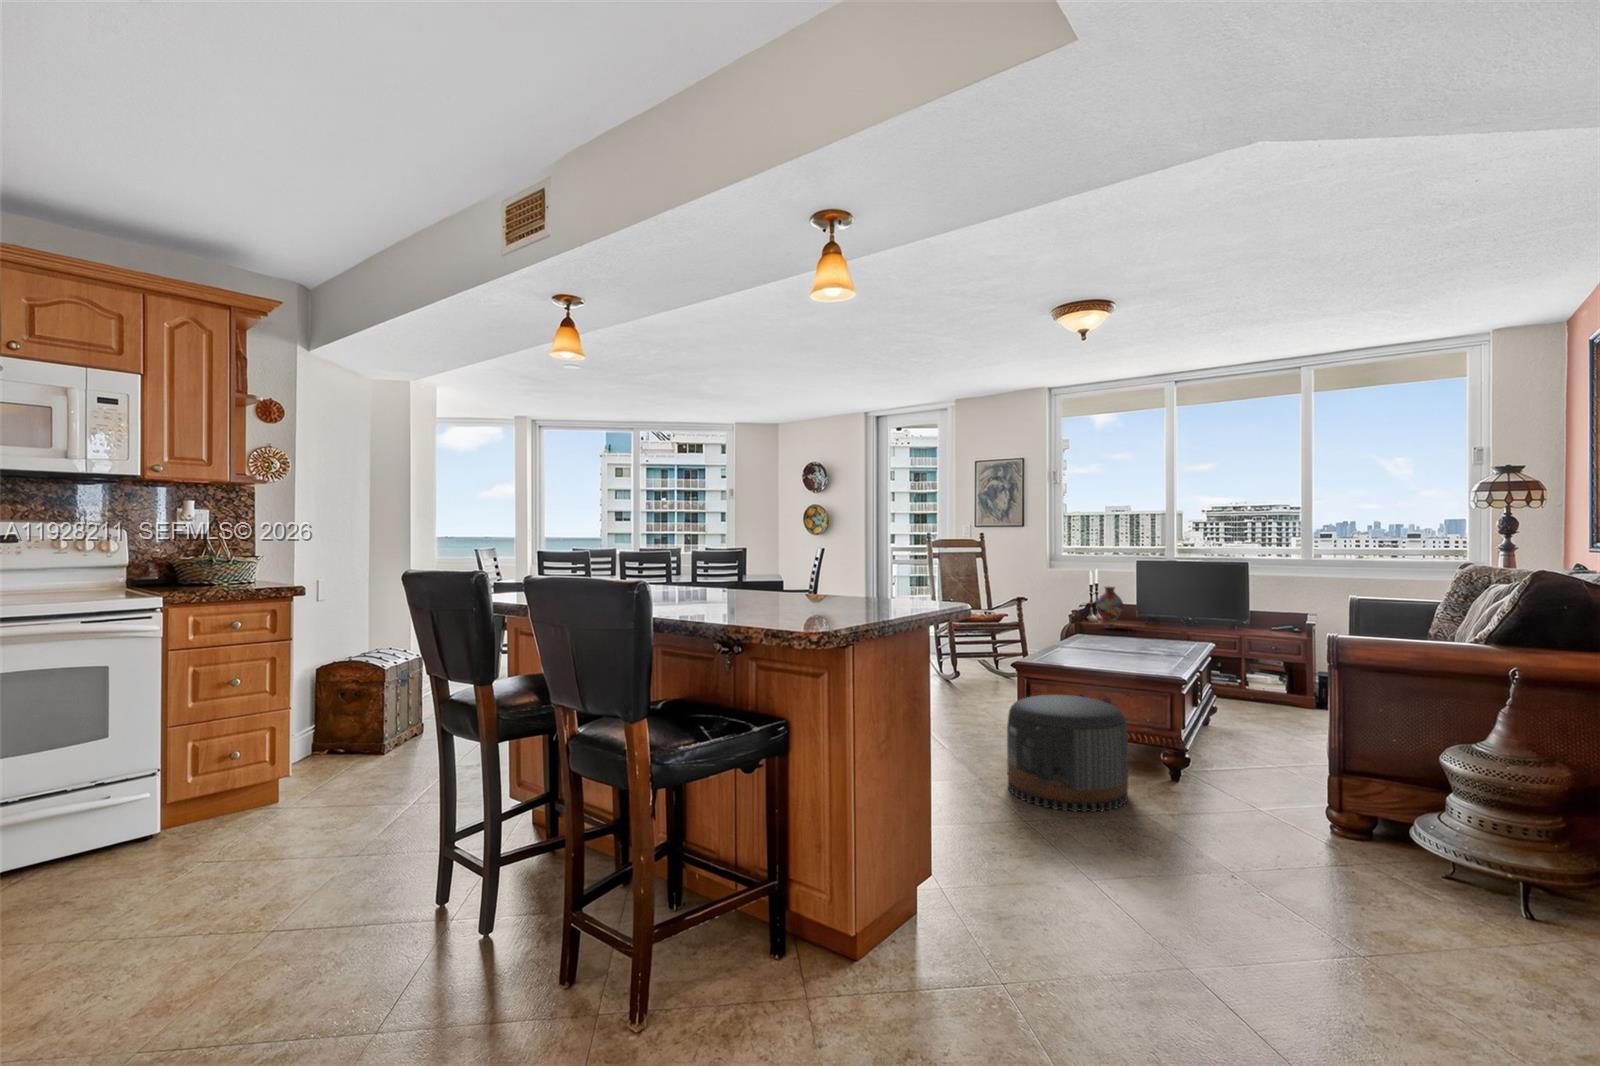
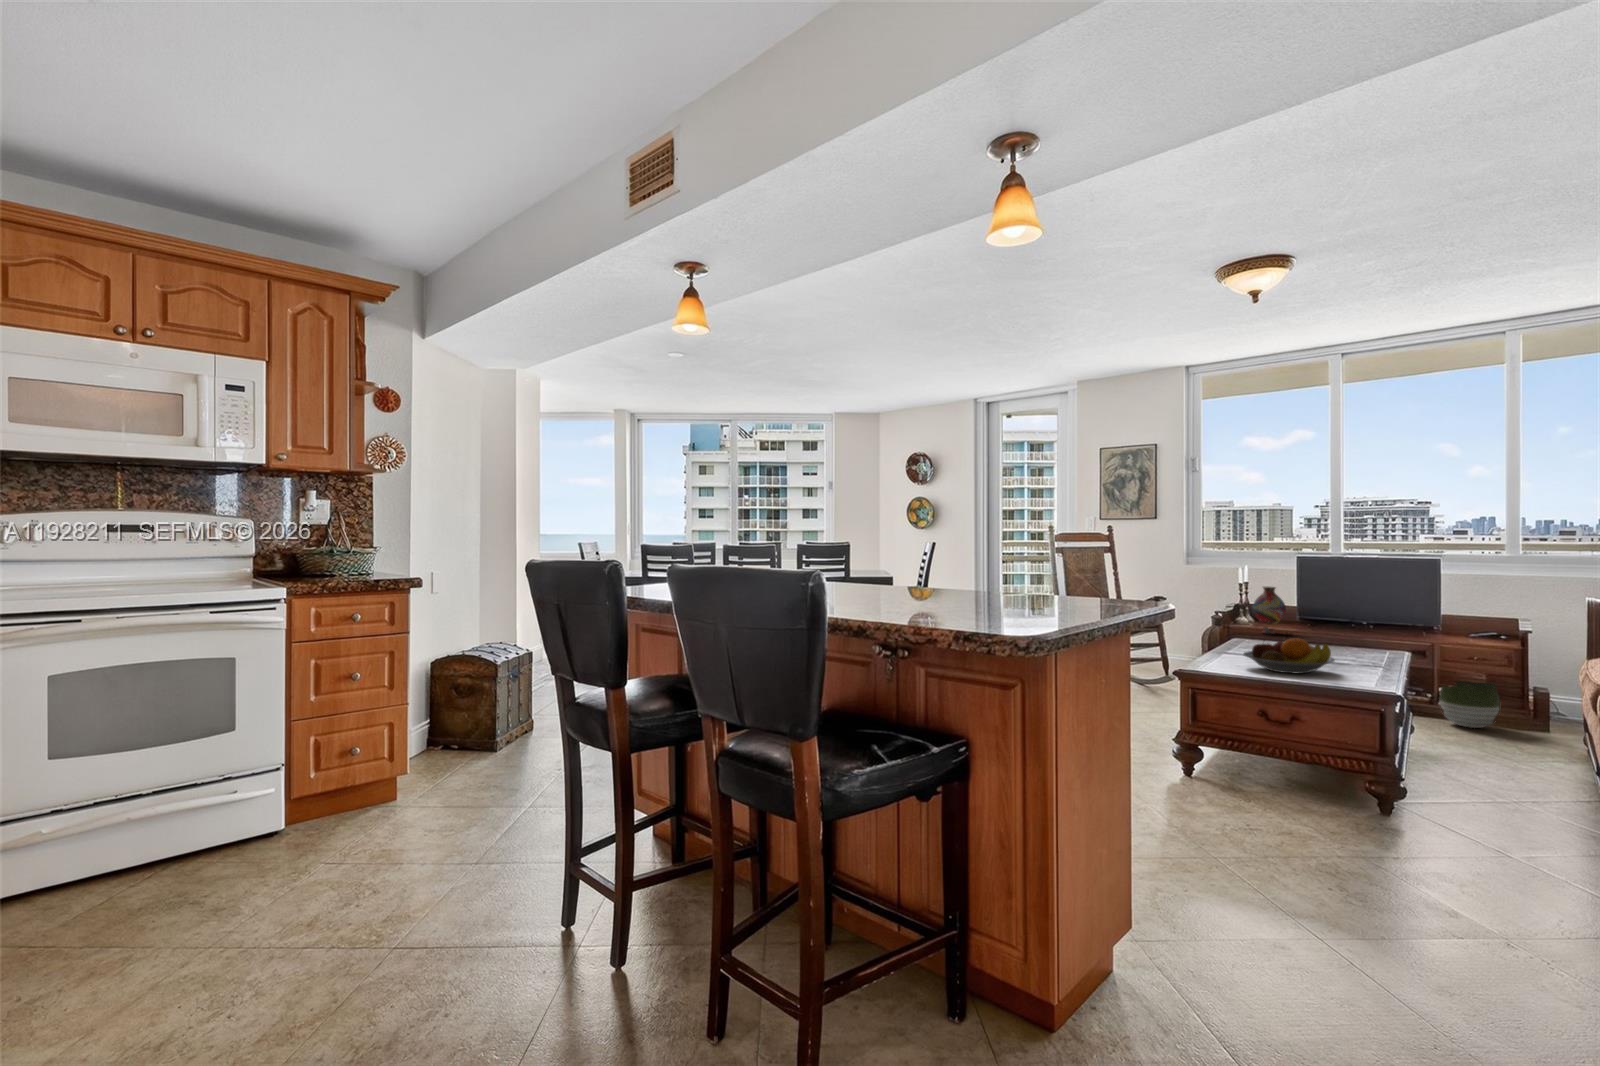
fruit bowl: none [1070,632,1142,662] -> present [1243,638,1335,673]
planter: none [1244,661,1291,707] -> present [1439,681,1501,728]
pouf: present [1007,695,1128,812] -> none [1180,710,1333,850]

